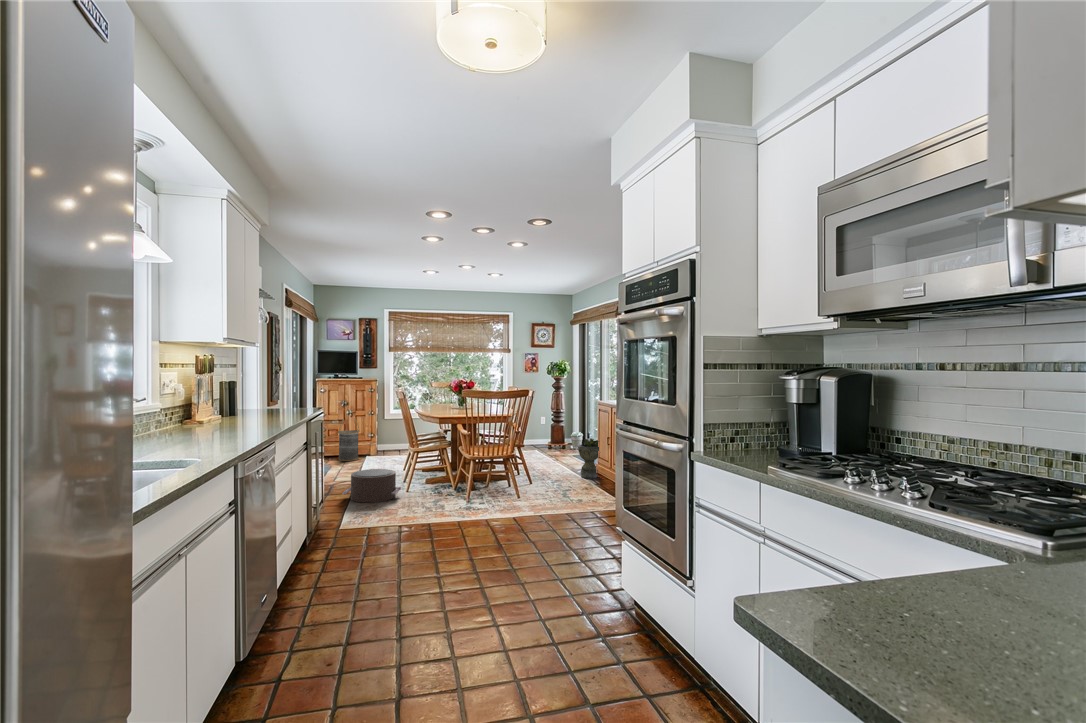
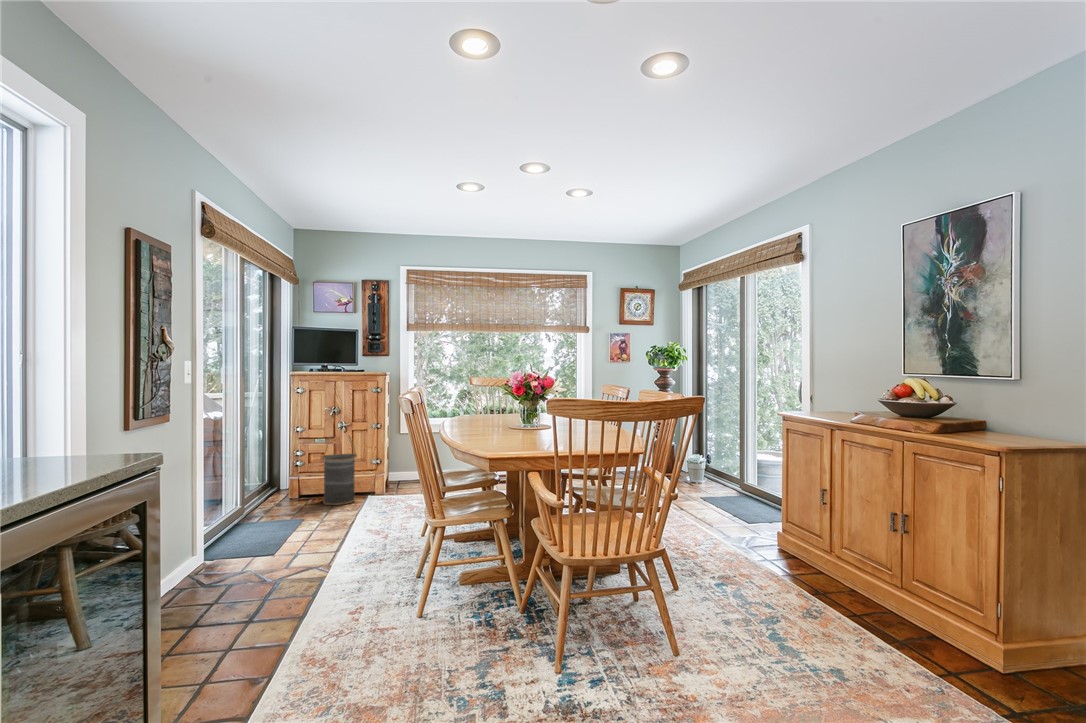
planter: present [578,438,599,479] -> none [751,489,802,568]
pouf: present [342,469,401,502] -> none [265,564,406,665]

